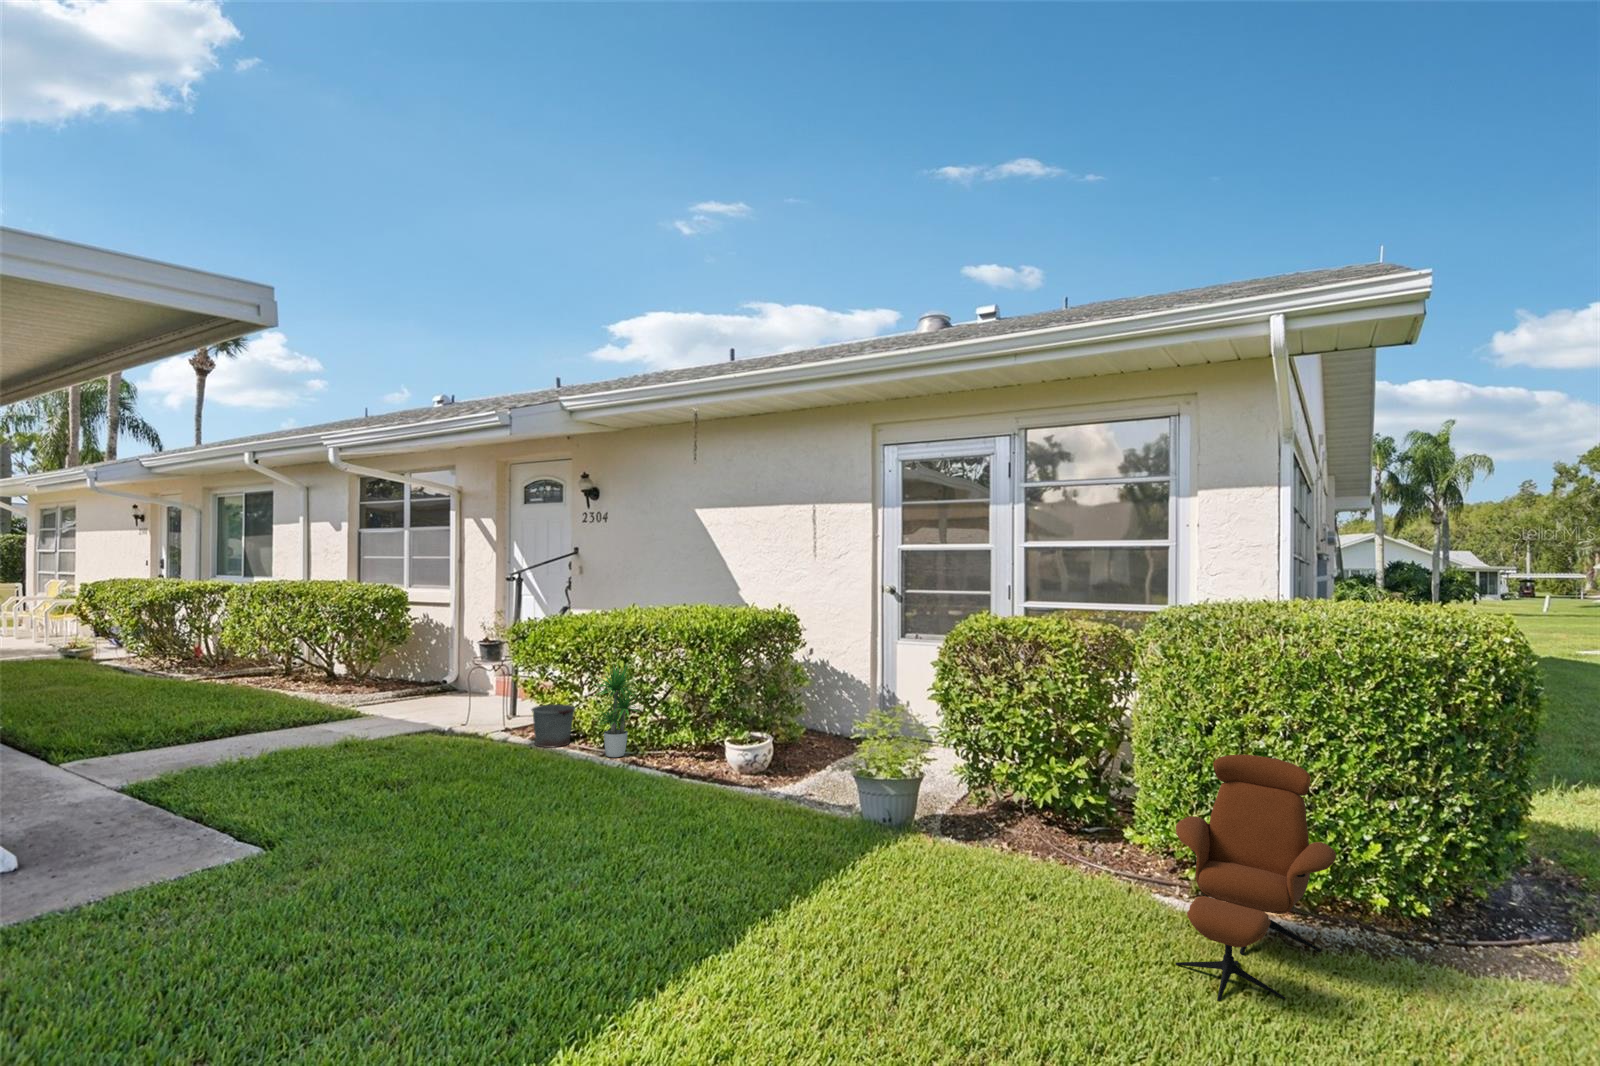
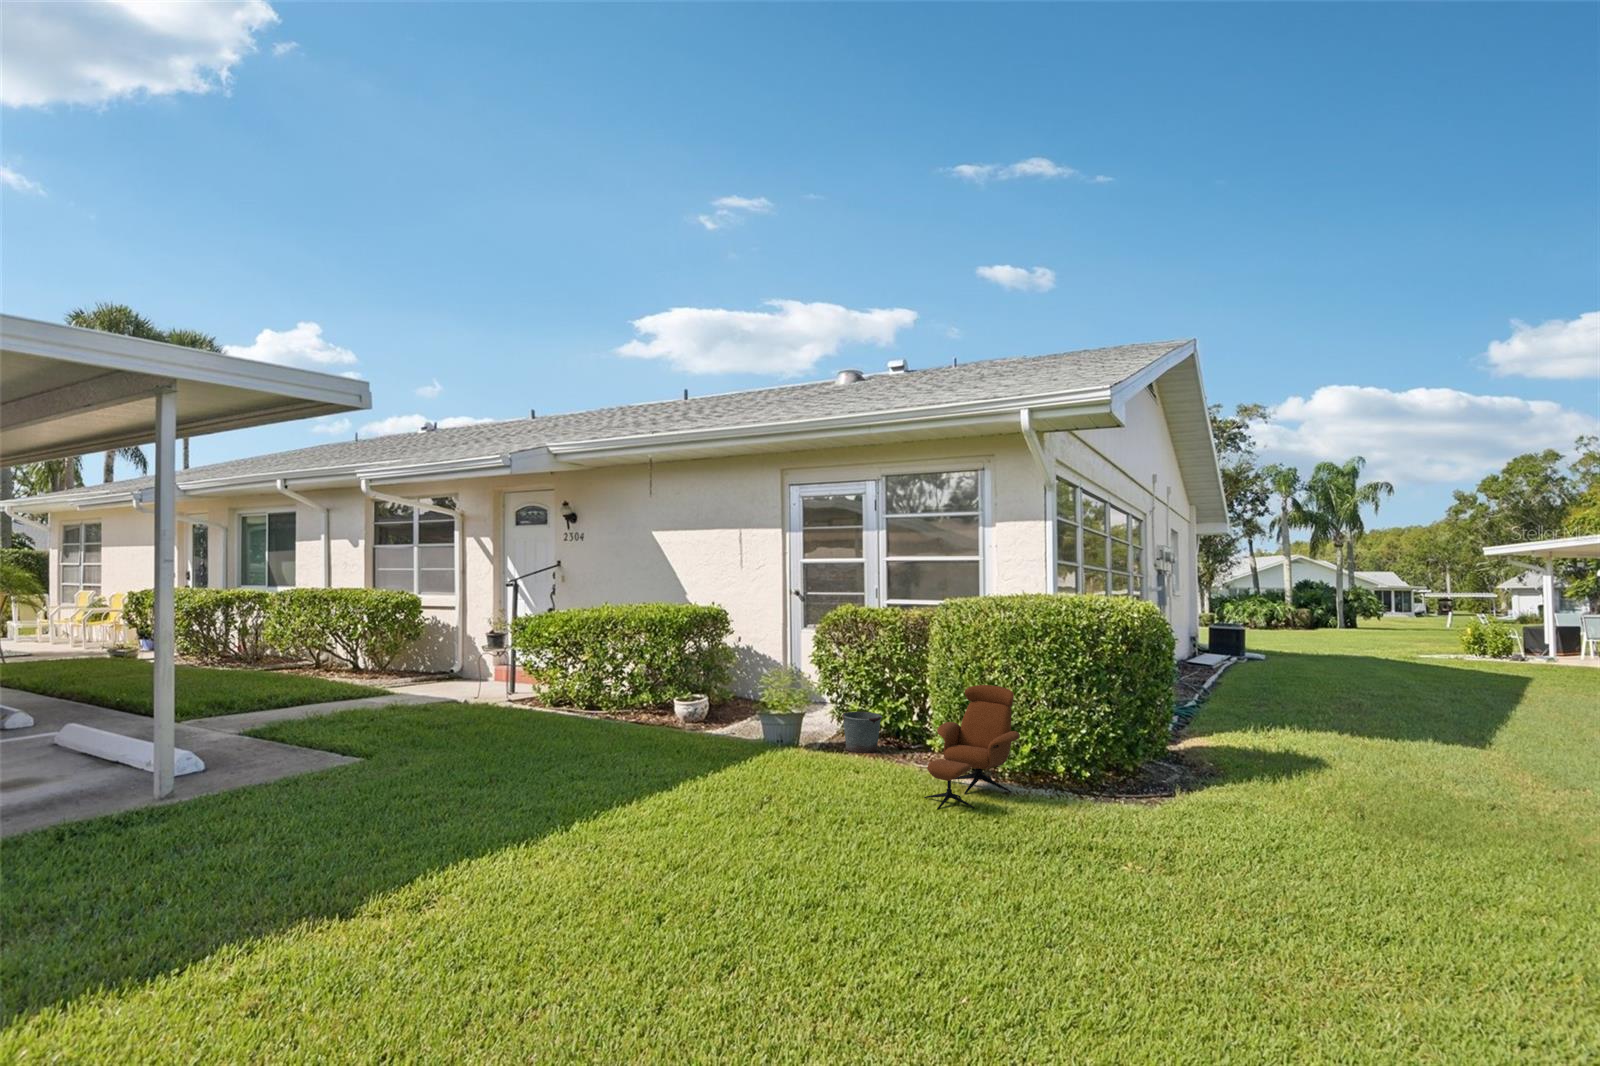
potted plant: present [592,664,641,757] -> none [574,644,617,713]
bucket: present [532,704,575,748] -> present [842,712,882,753]

